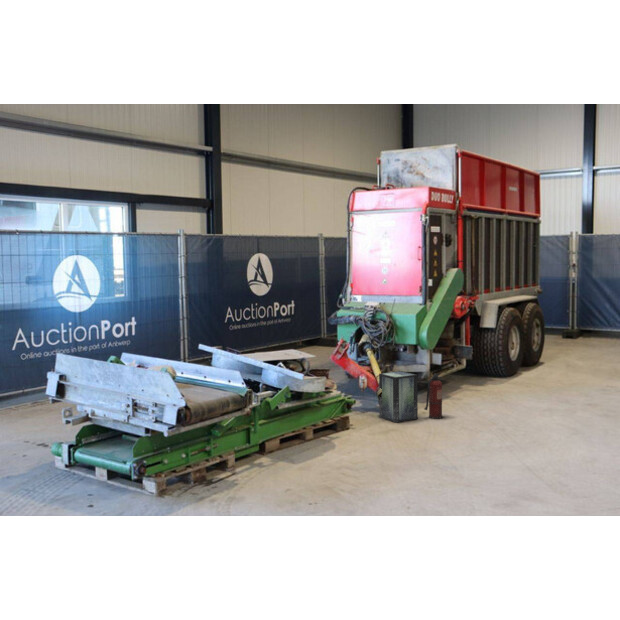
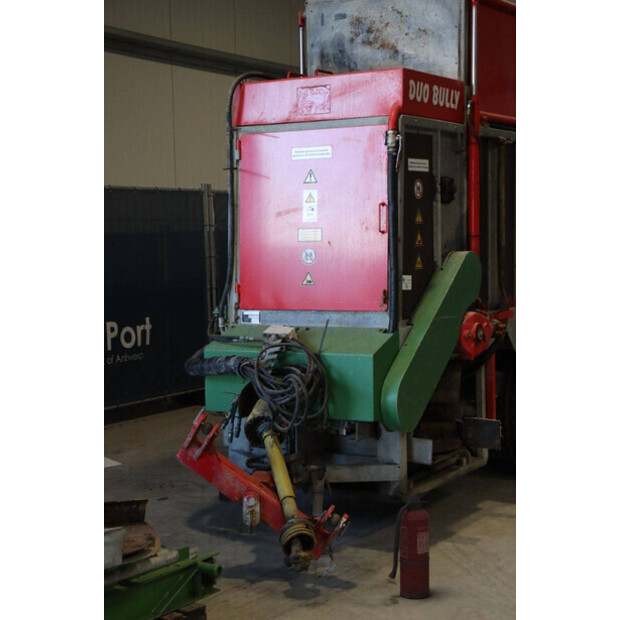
storage box: present [379,371,418,423] -> none [284,487,373,612]

